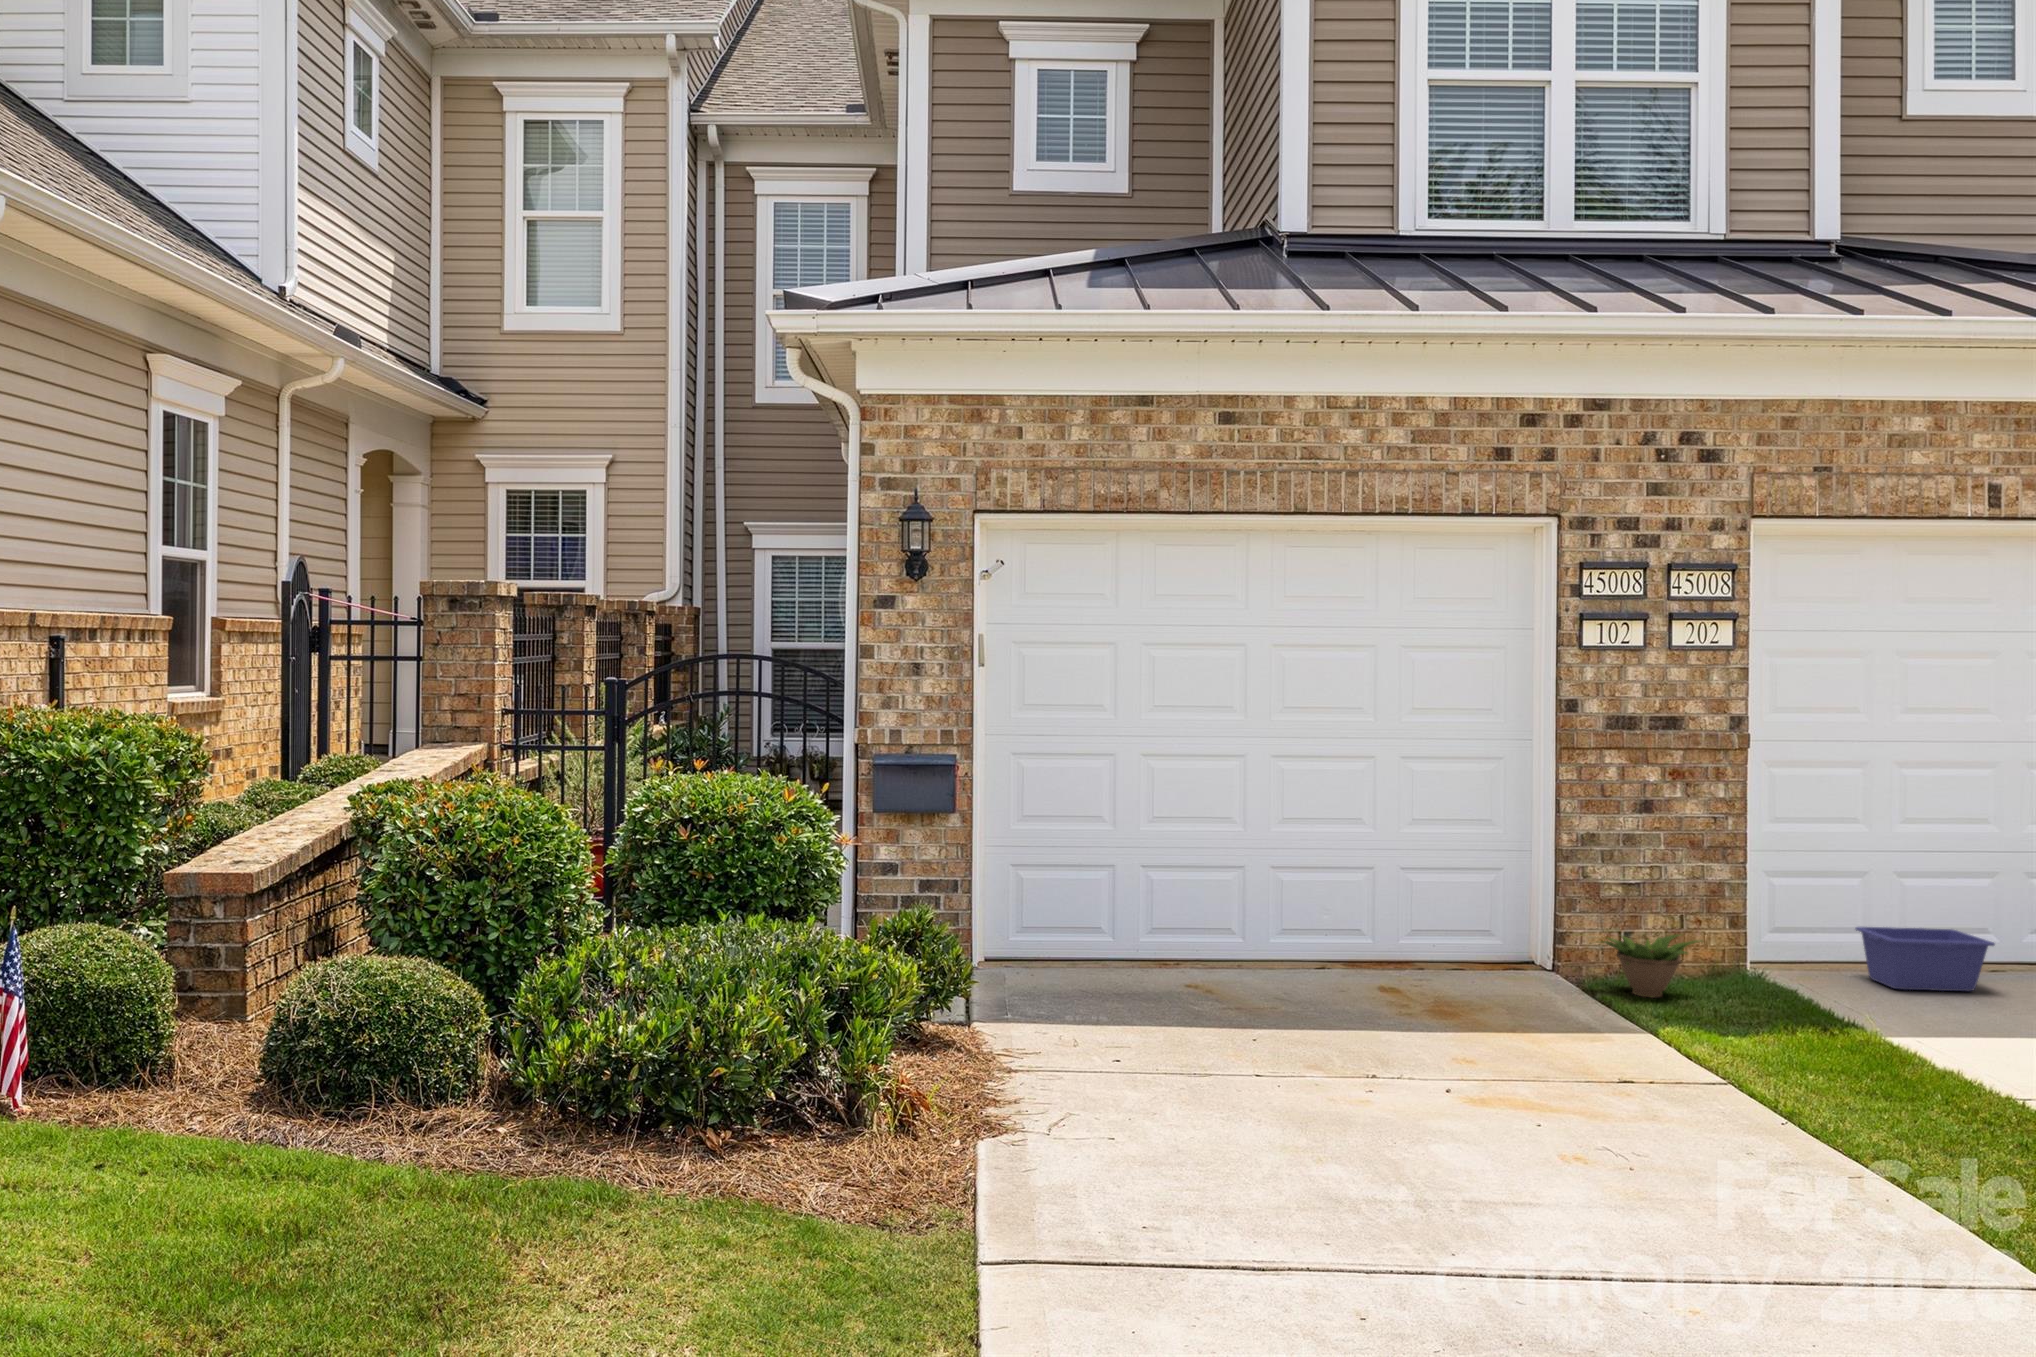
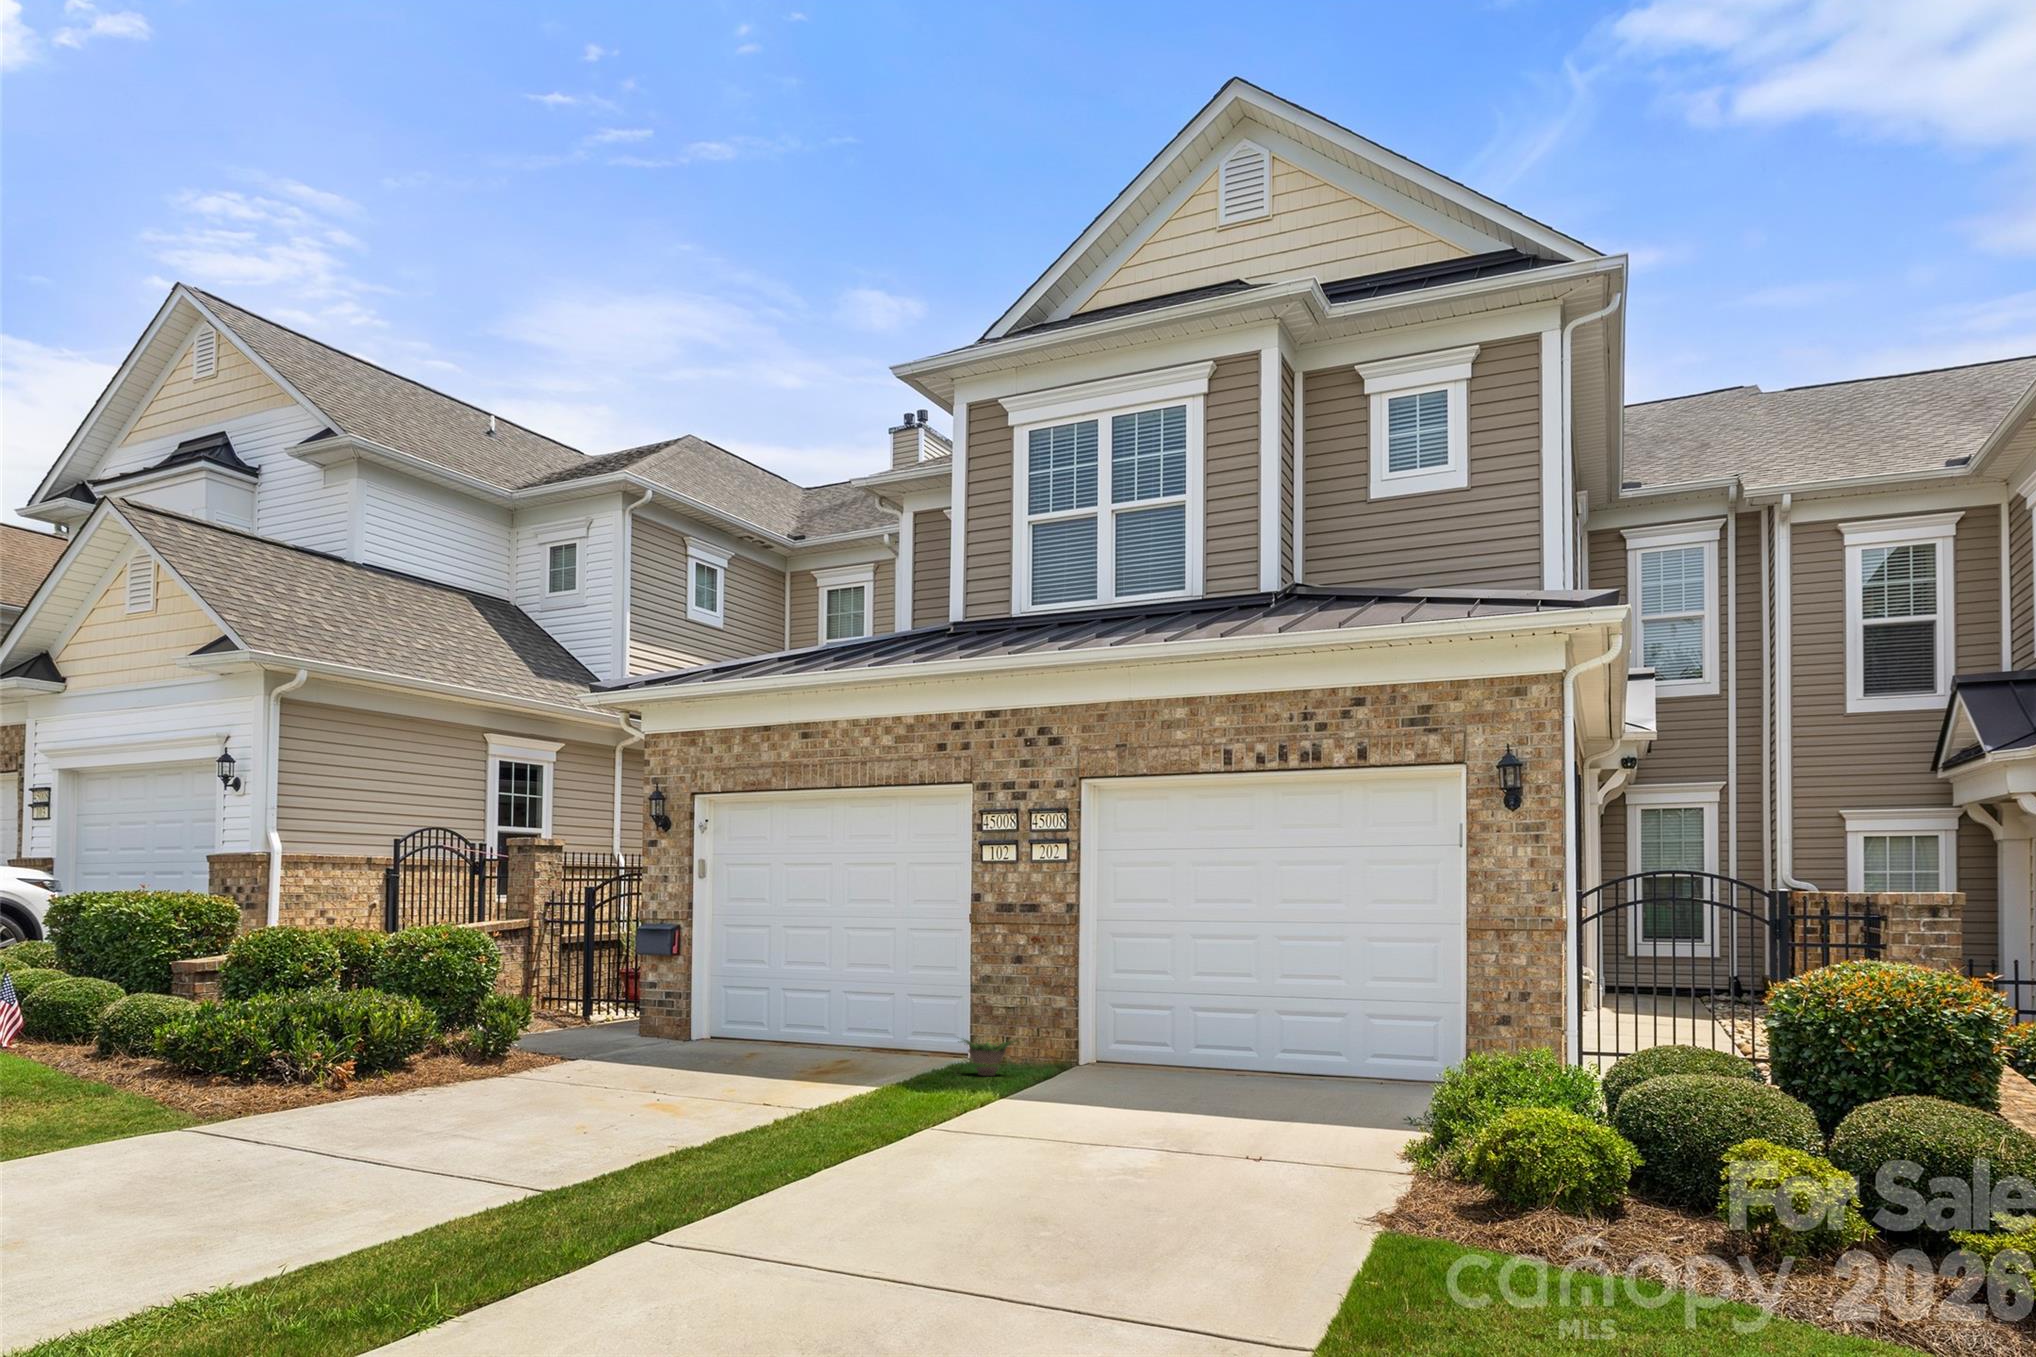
storage bin: present [1856,927,1995,991] -> none [1145,1046,1225,1086]

